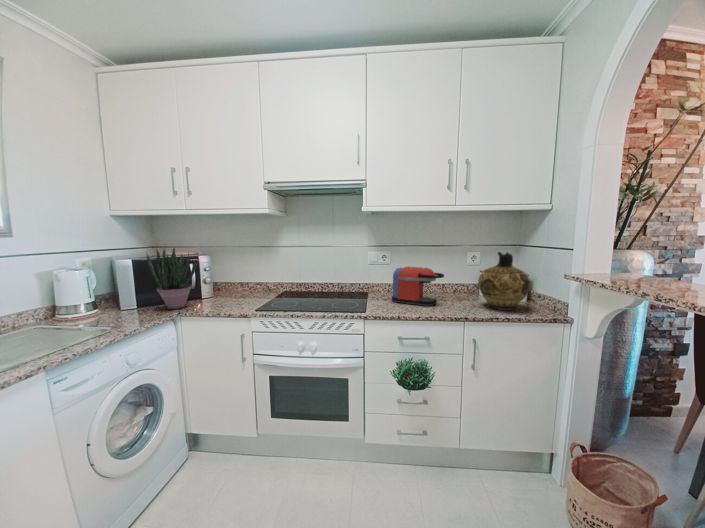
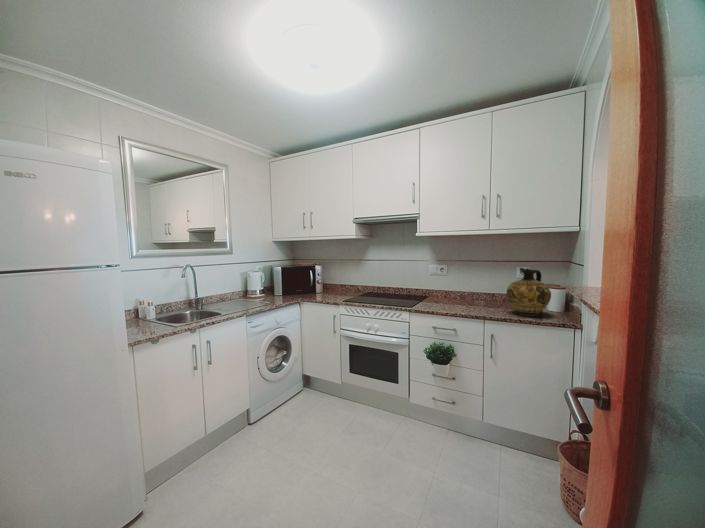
potted plant: present [146,248,197,309] -> none [288,260,313,297]
coffee maker: present [392,267,444,306] -> none [439,277,478,308]

